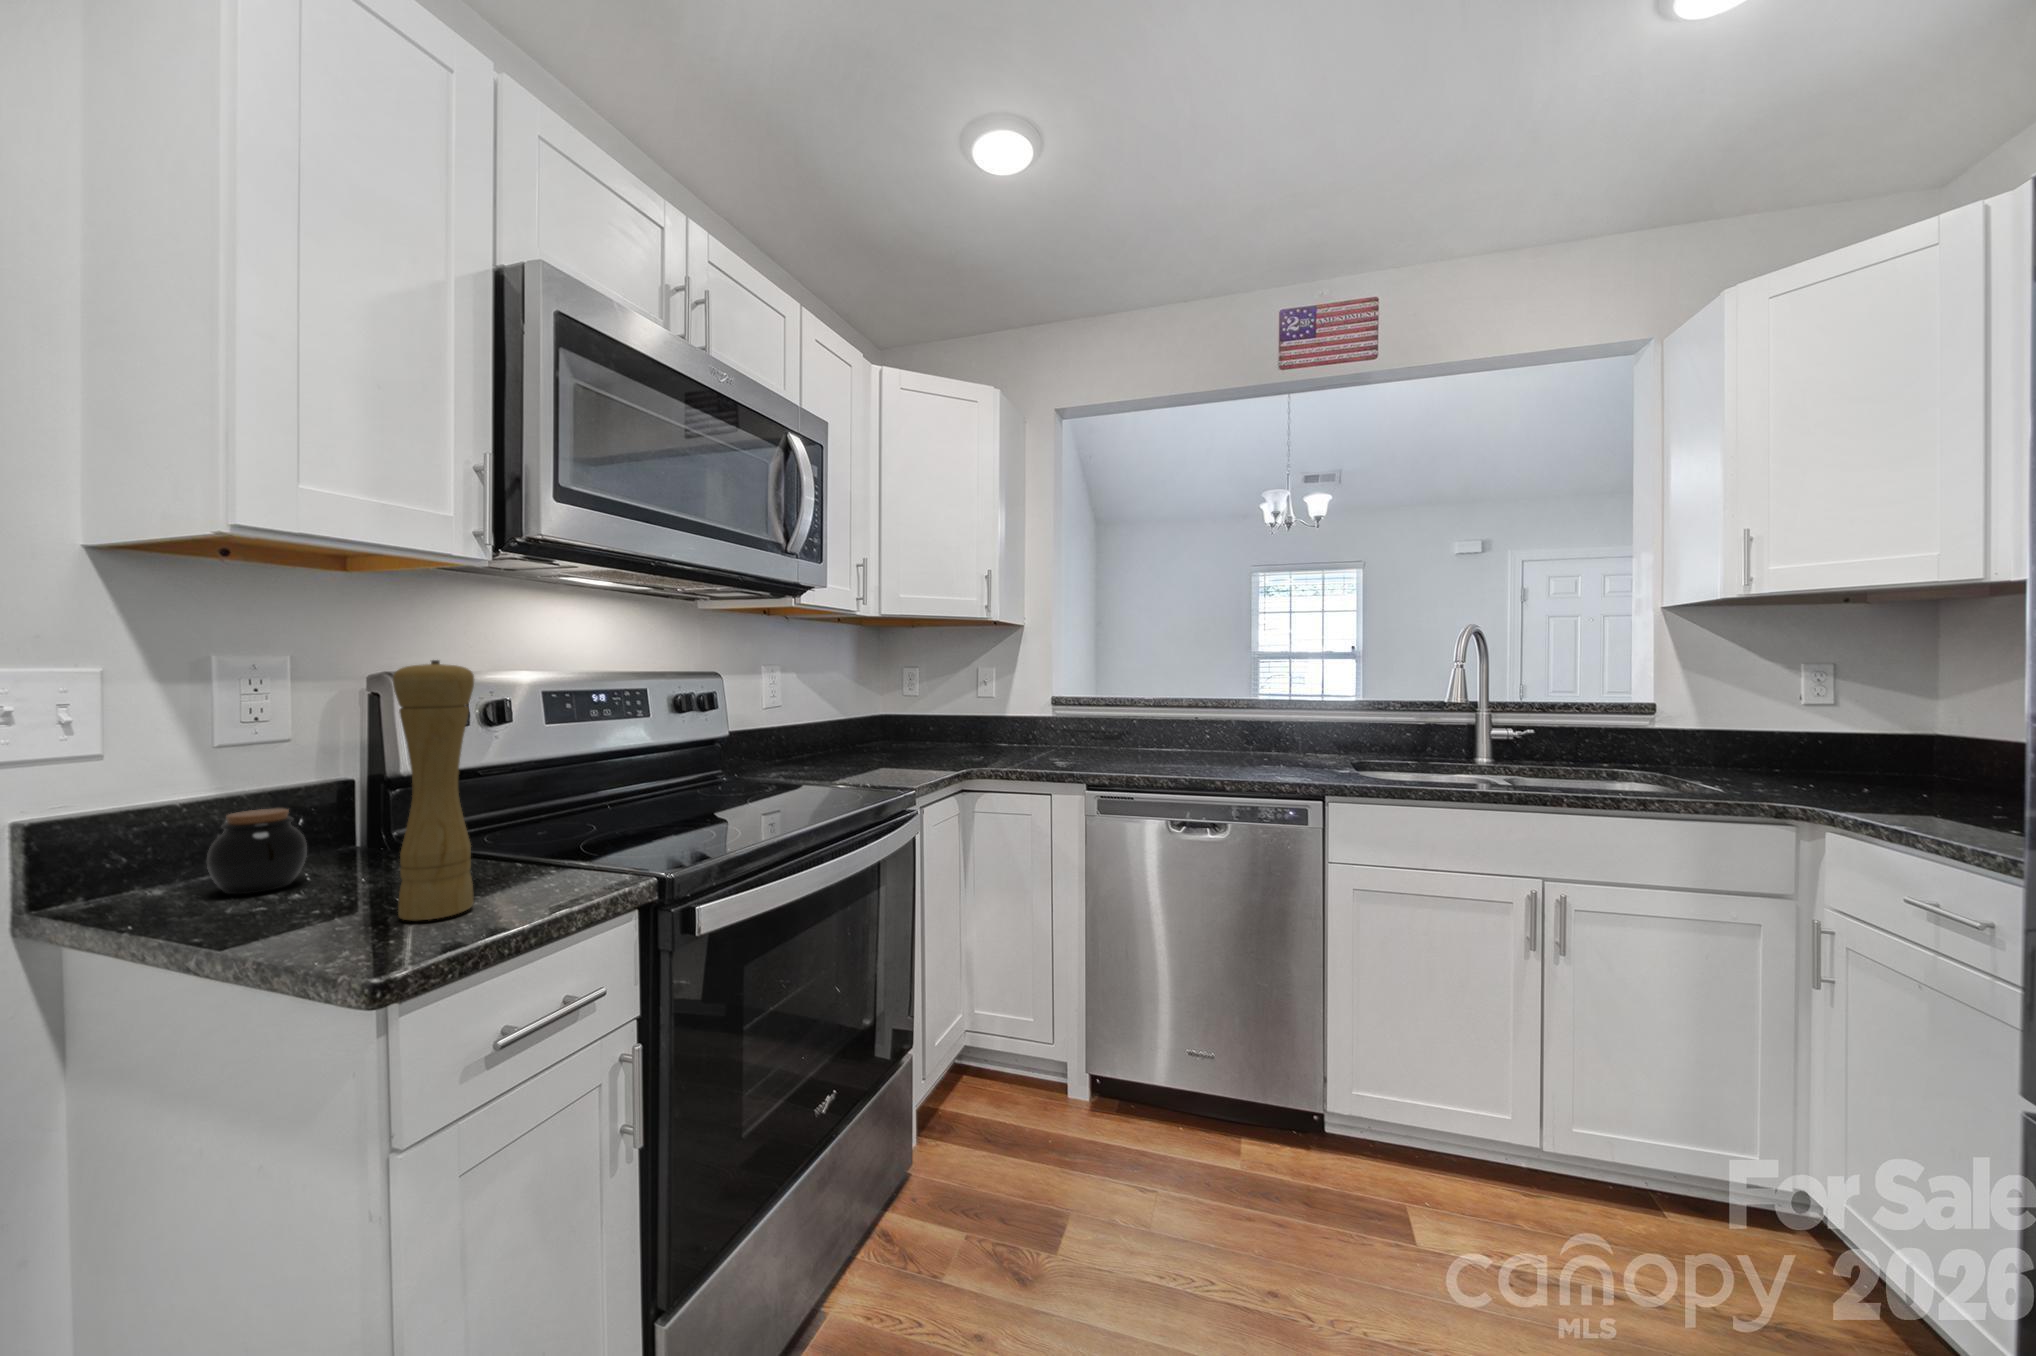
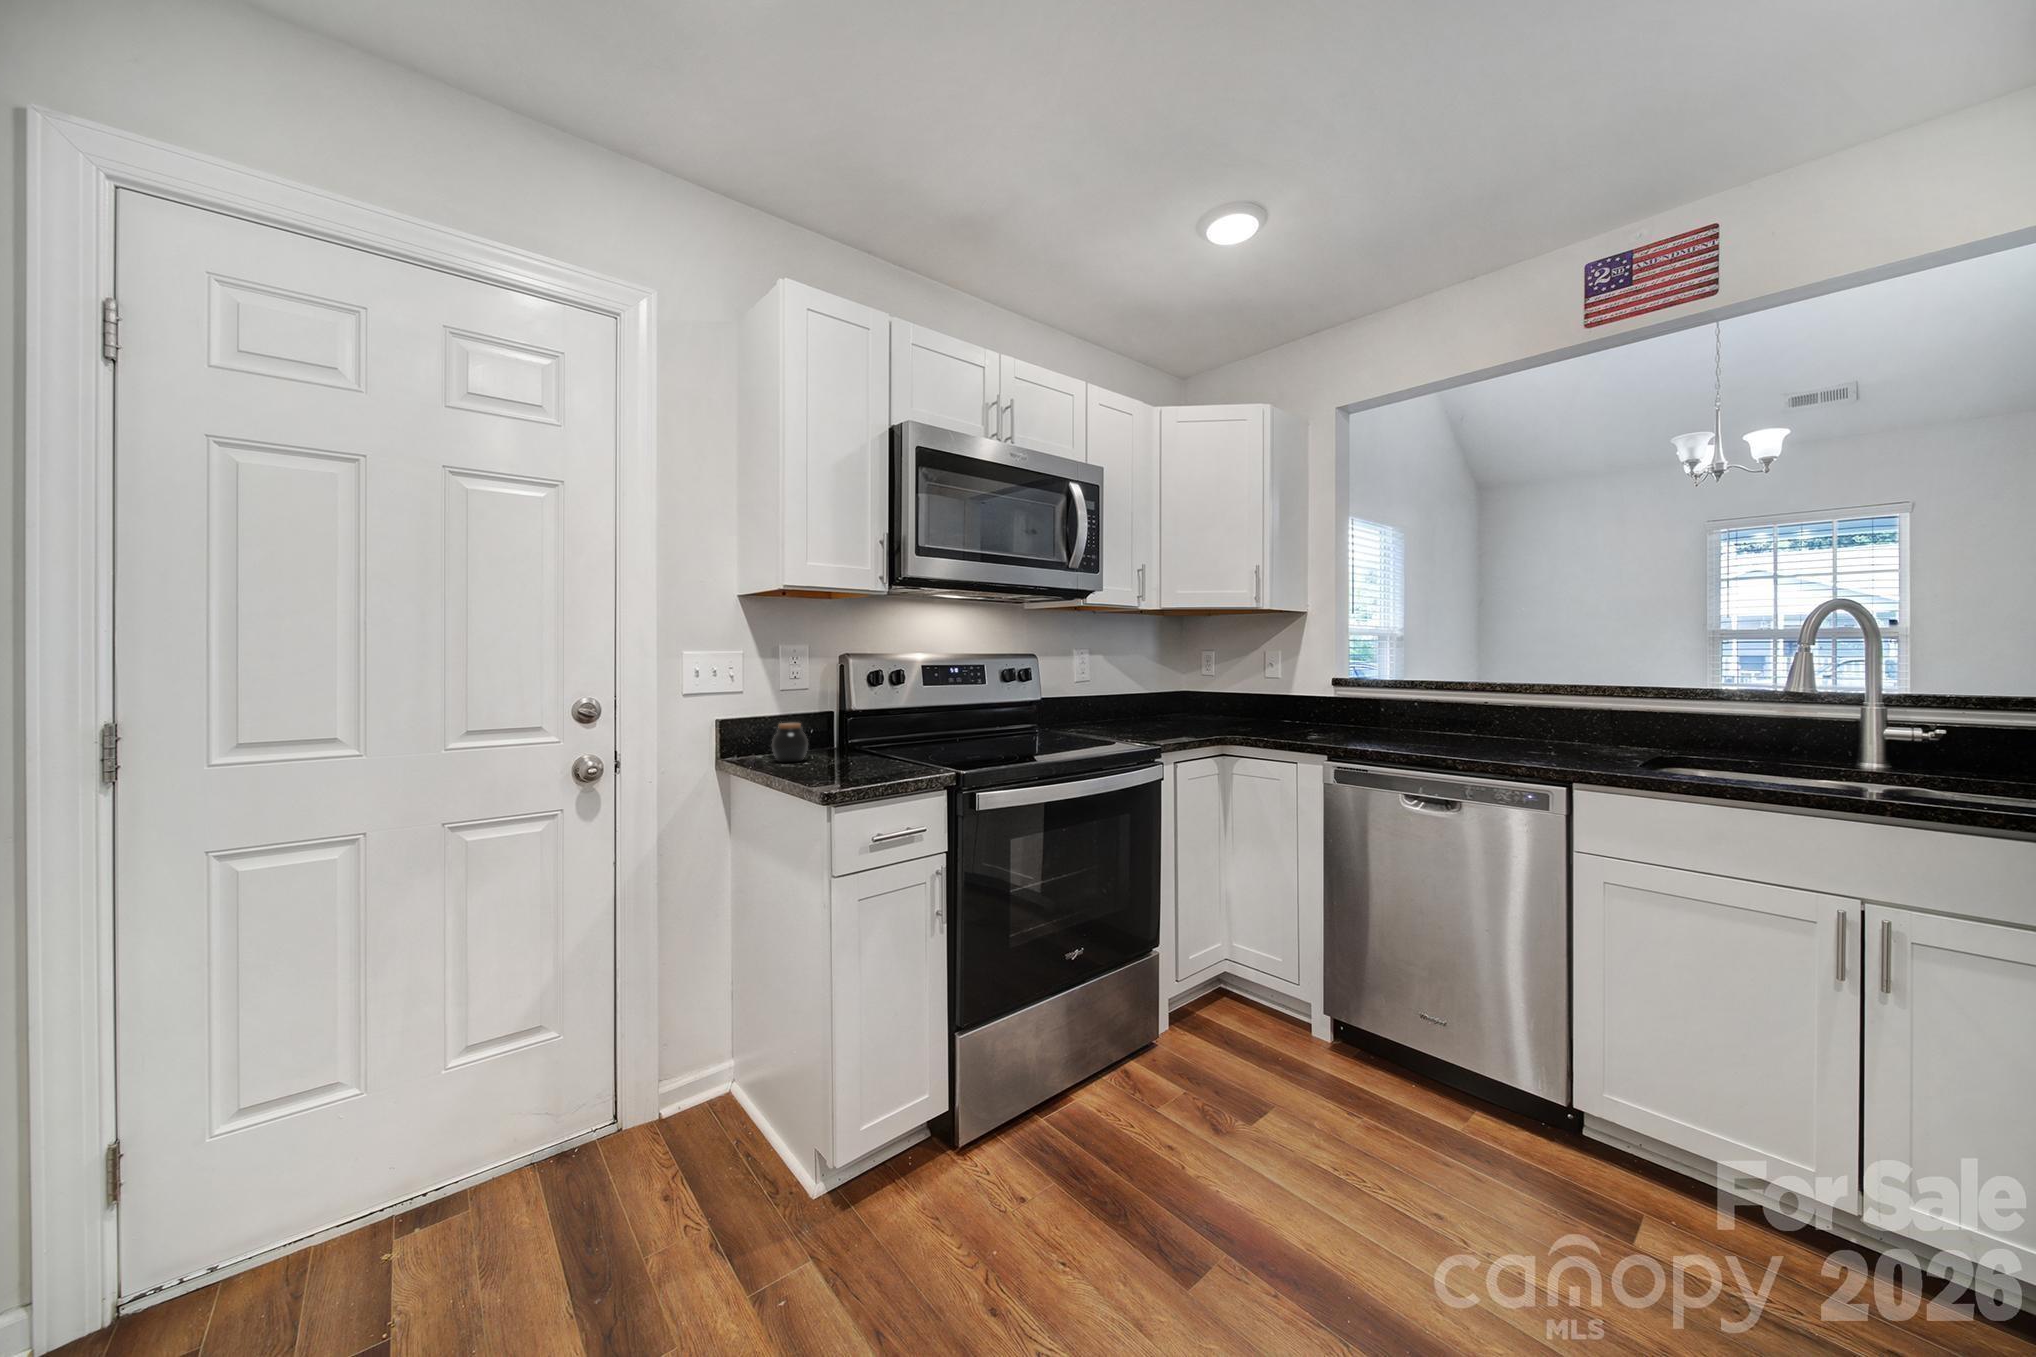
pepper mill: present [393,660,474,921] -> none [832,648,866,777]

